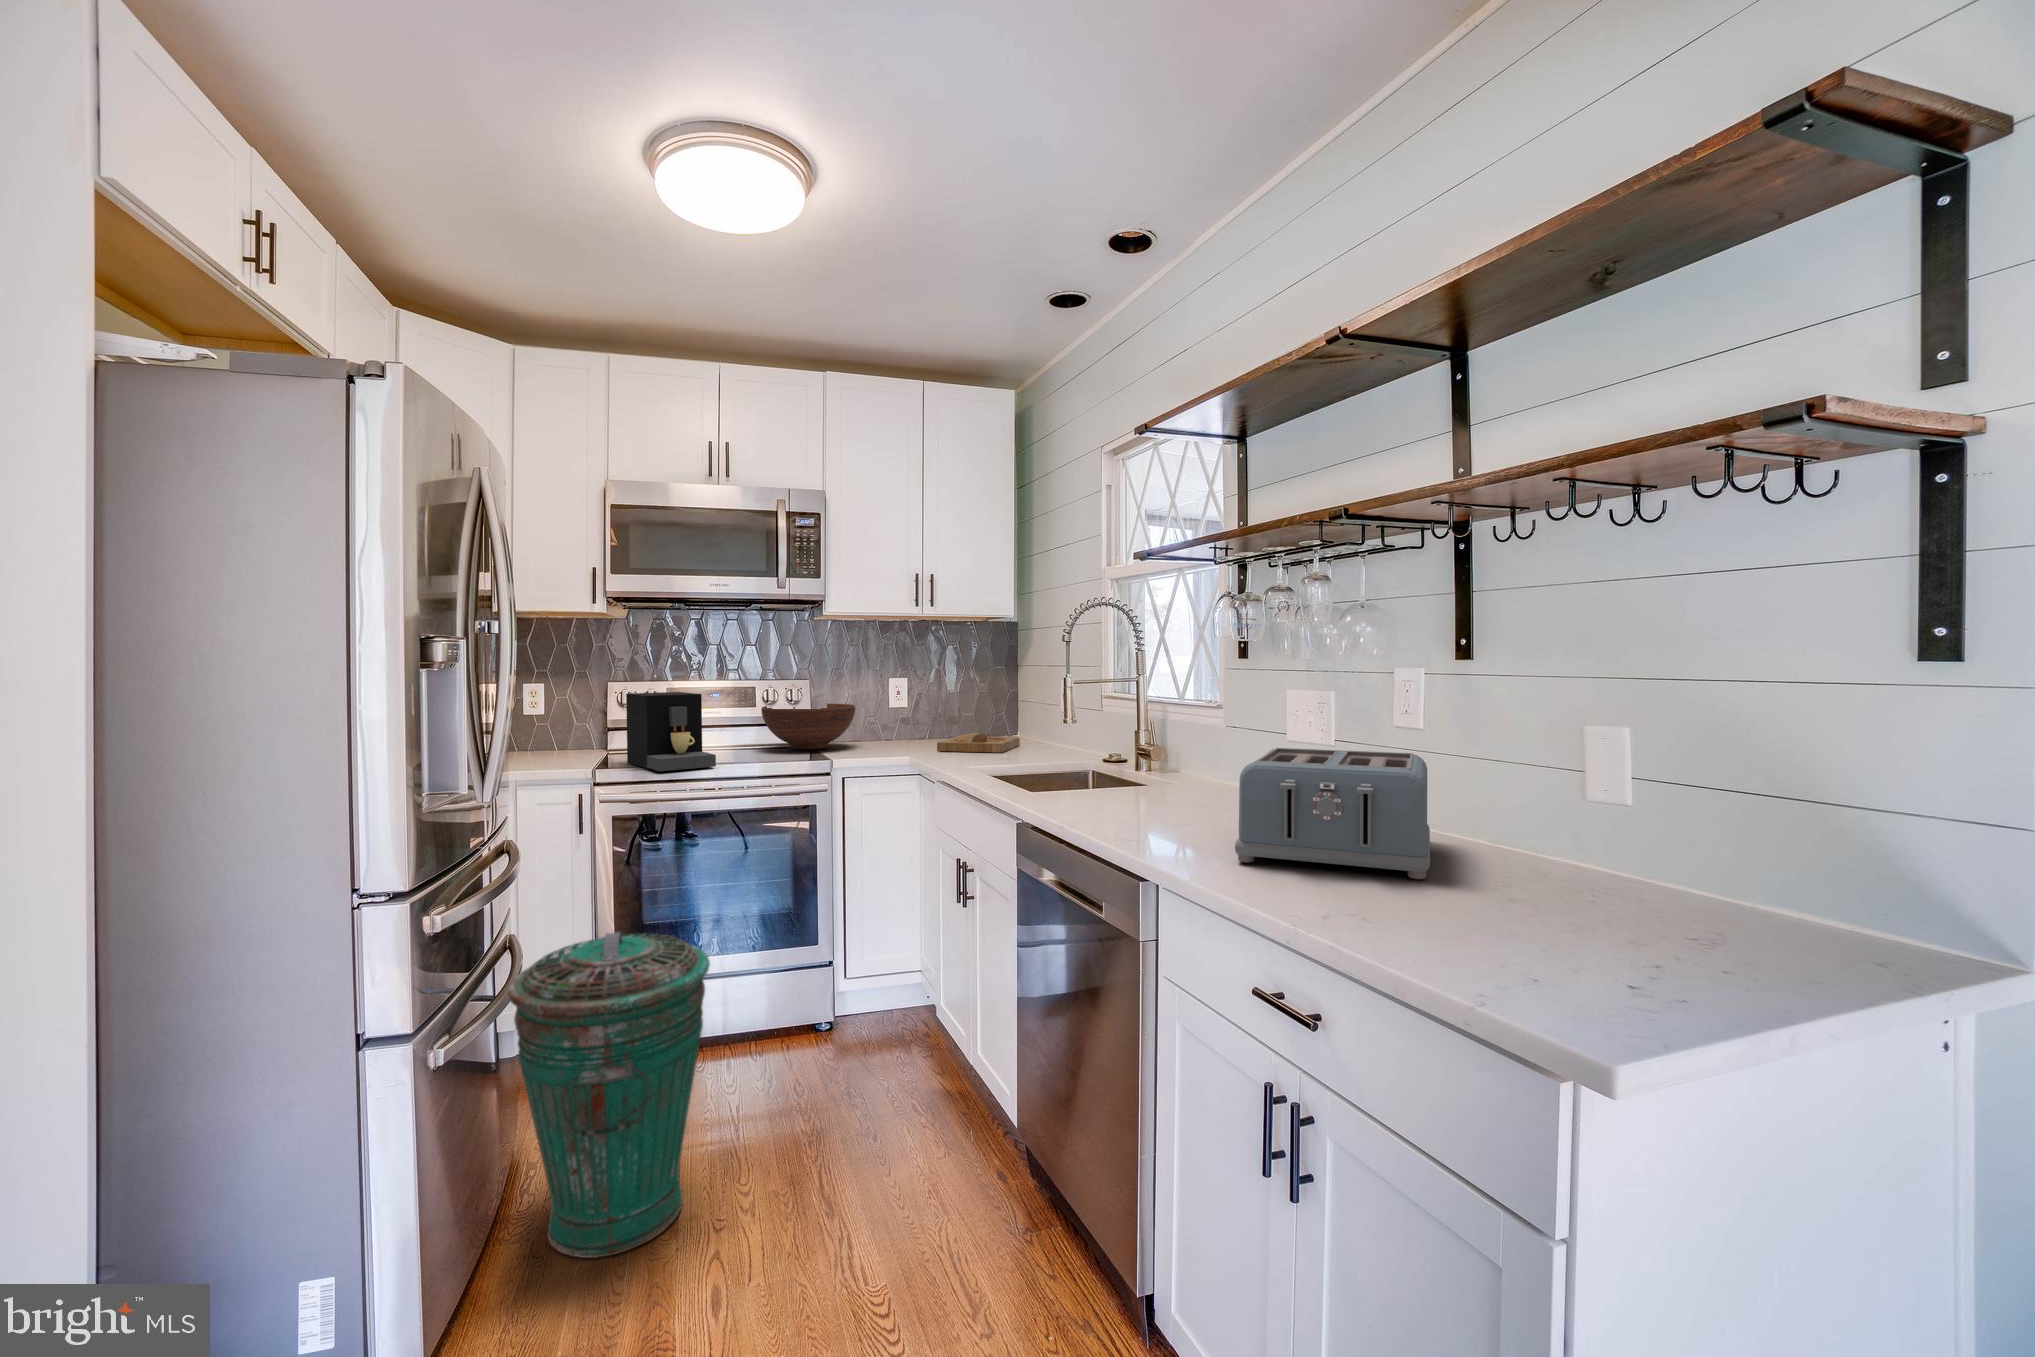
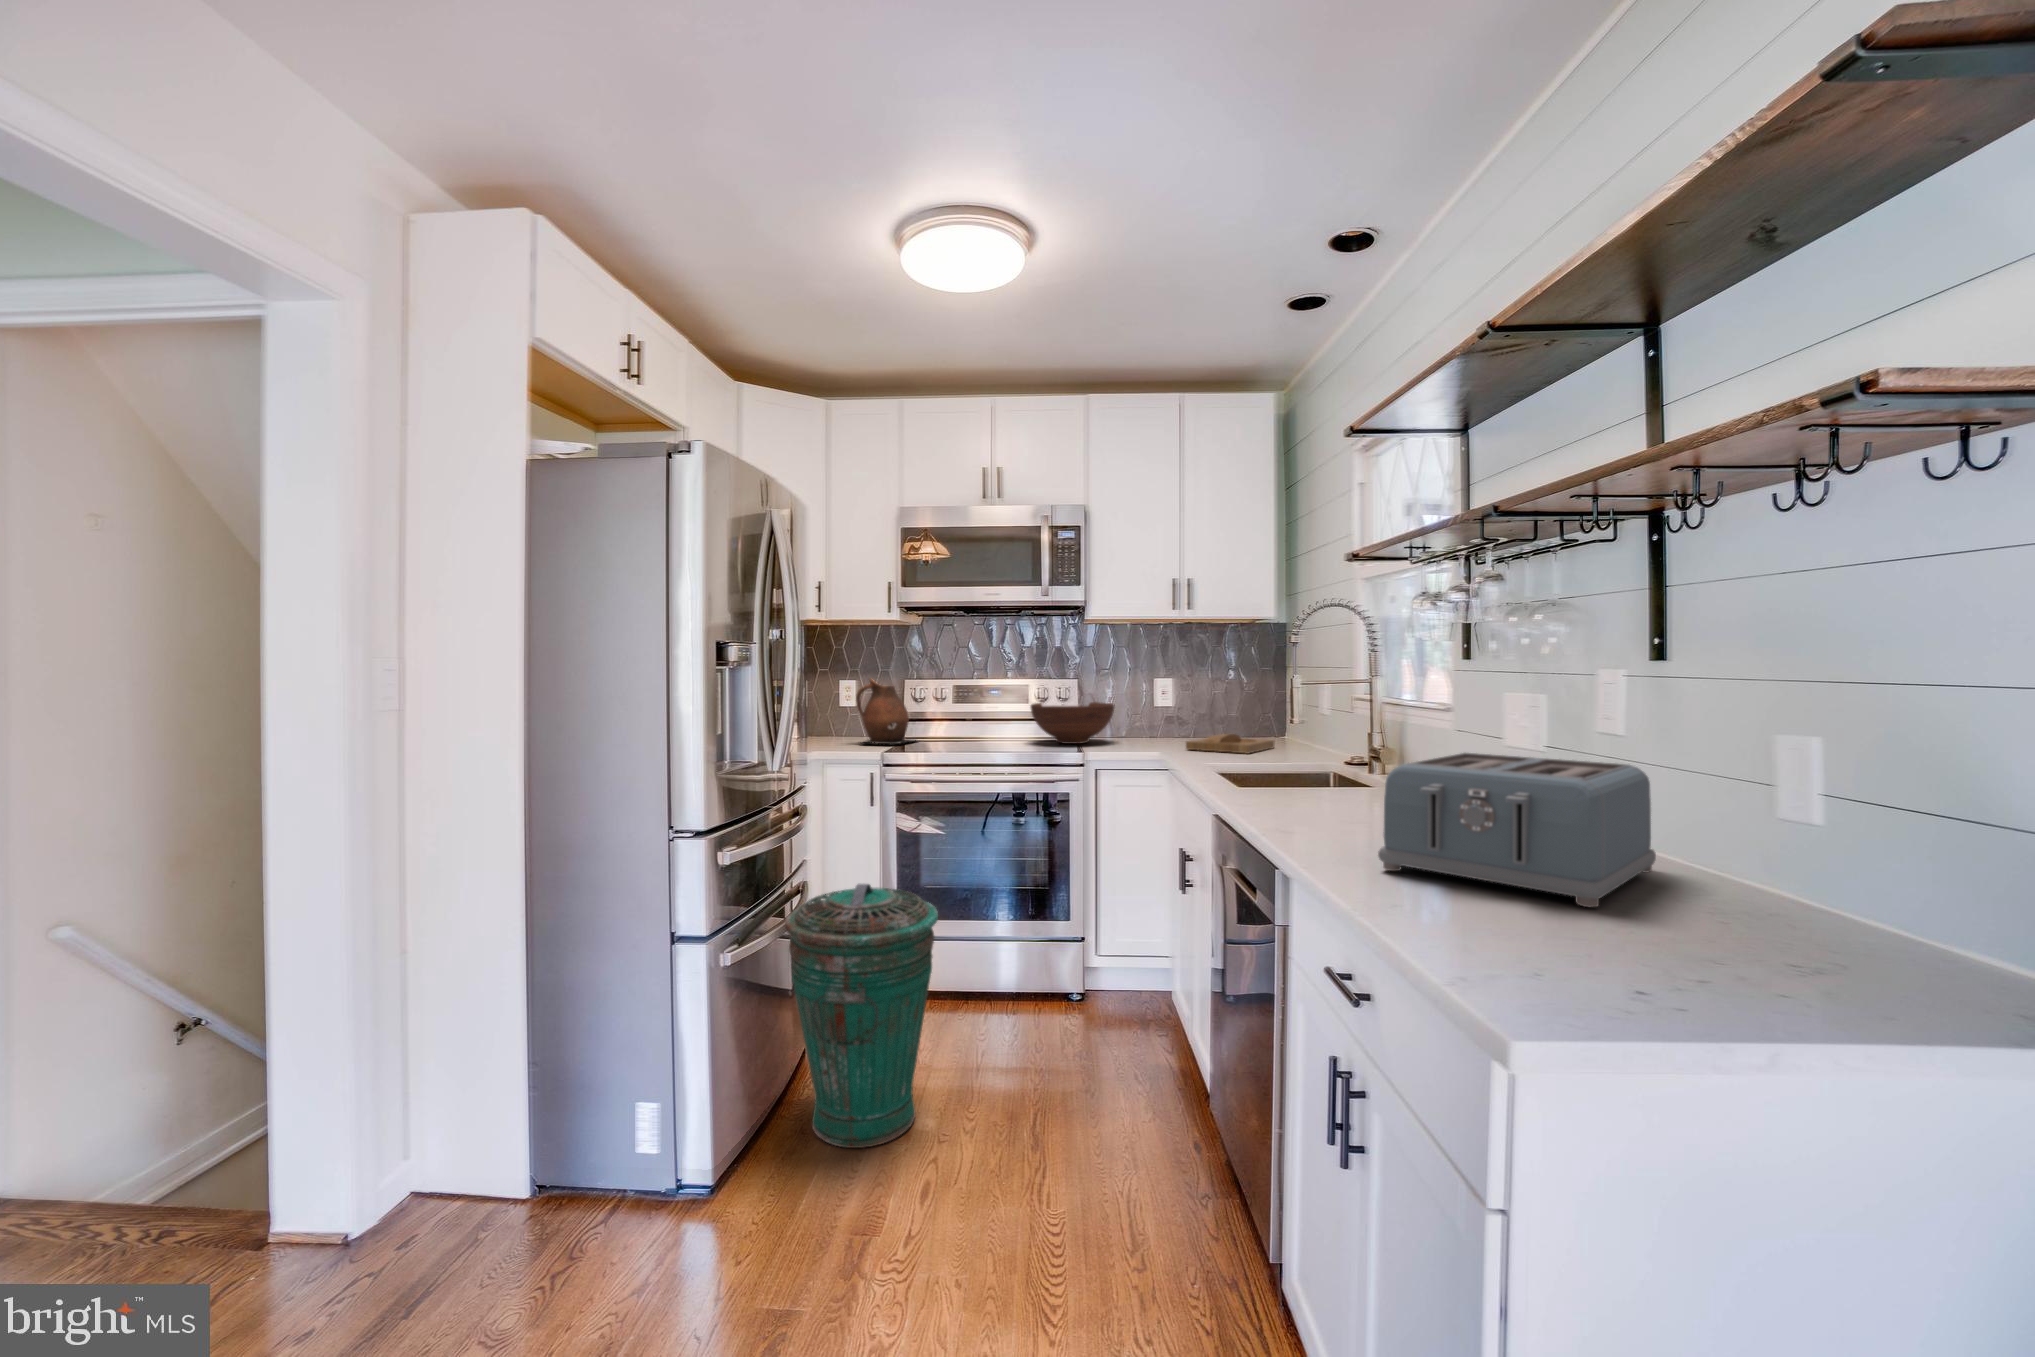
ceramic pitcher: none [539,681,622,761] -> present [856,679,914,745]
coffee maker: present [626,692,716,771] -> none [916,689,979,756]

